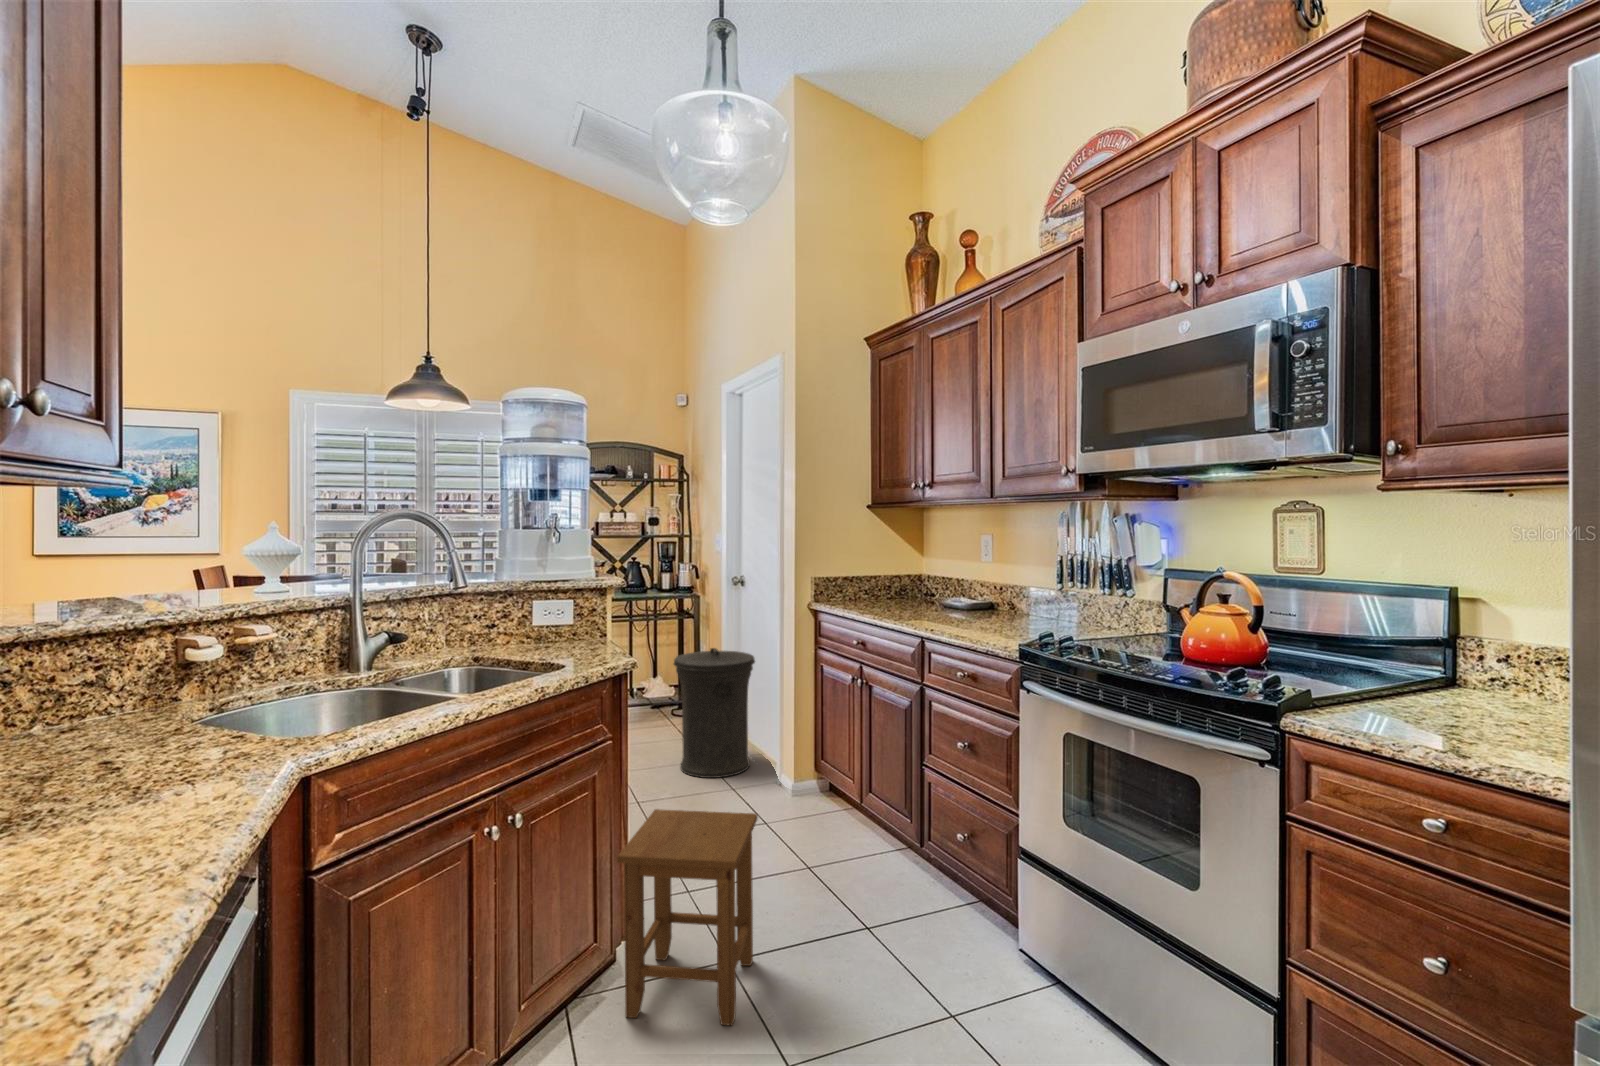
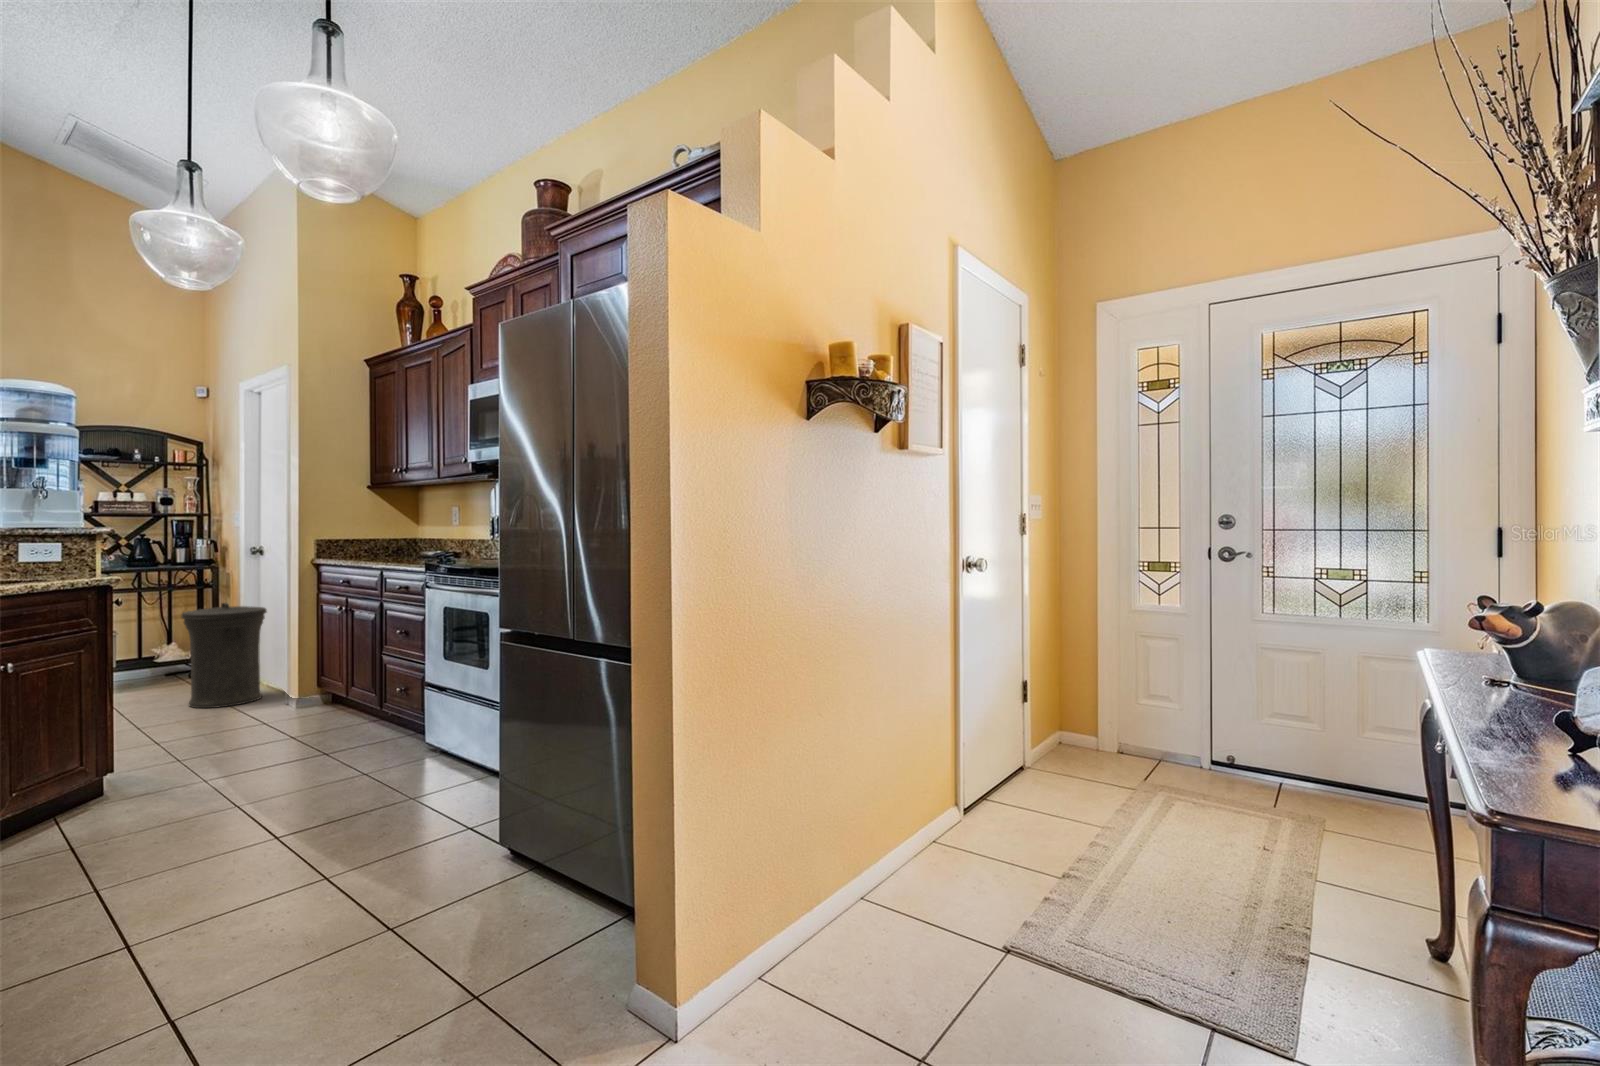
stool: present [617,809,758,1025] -> none [99,678,228,809]

